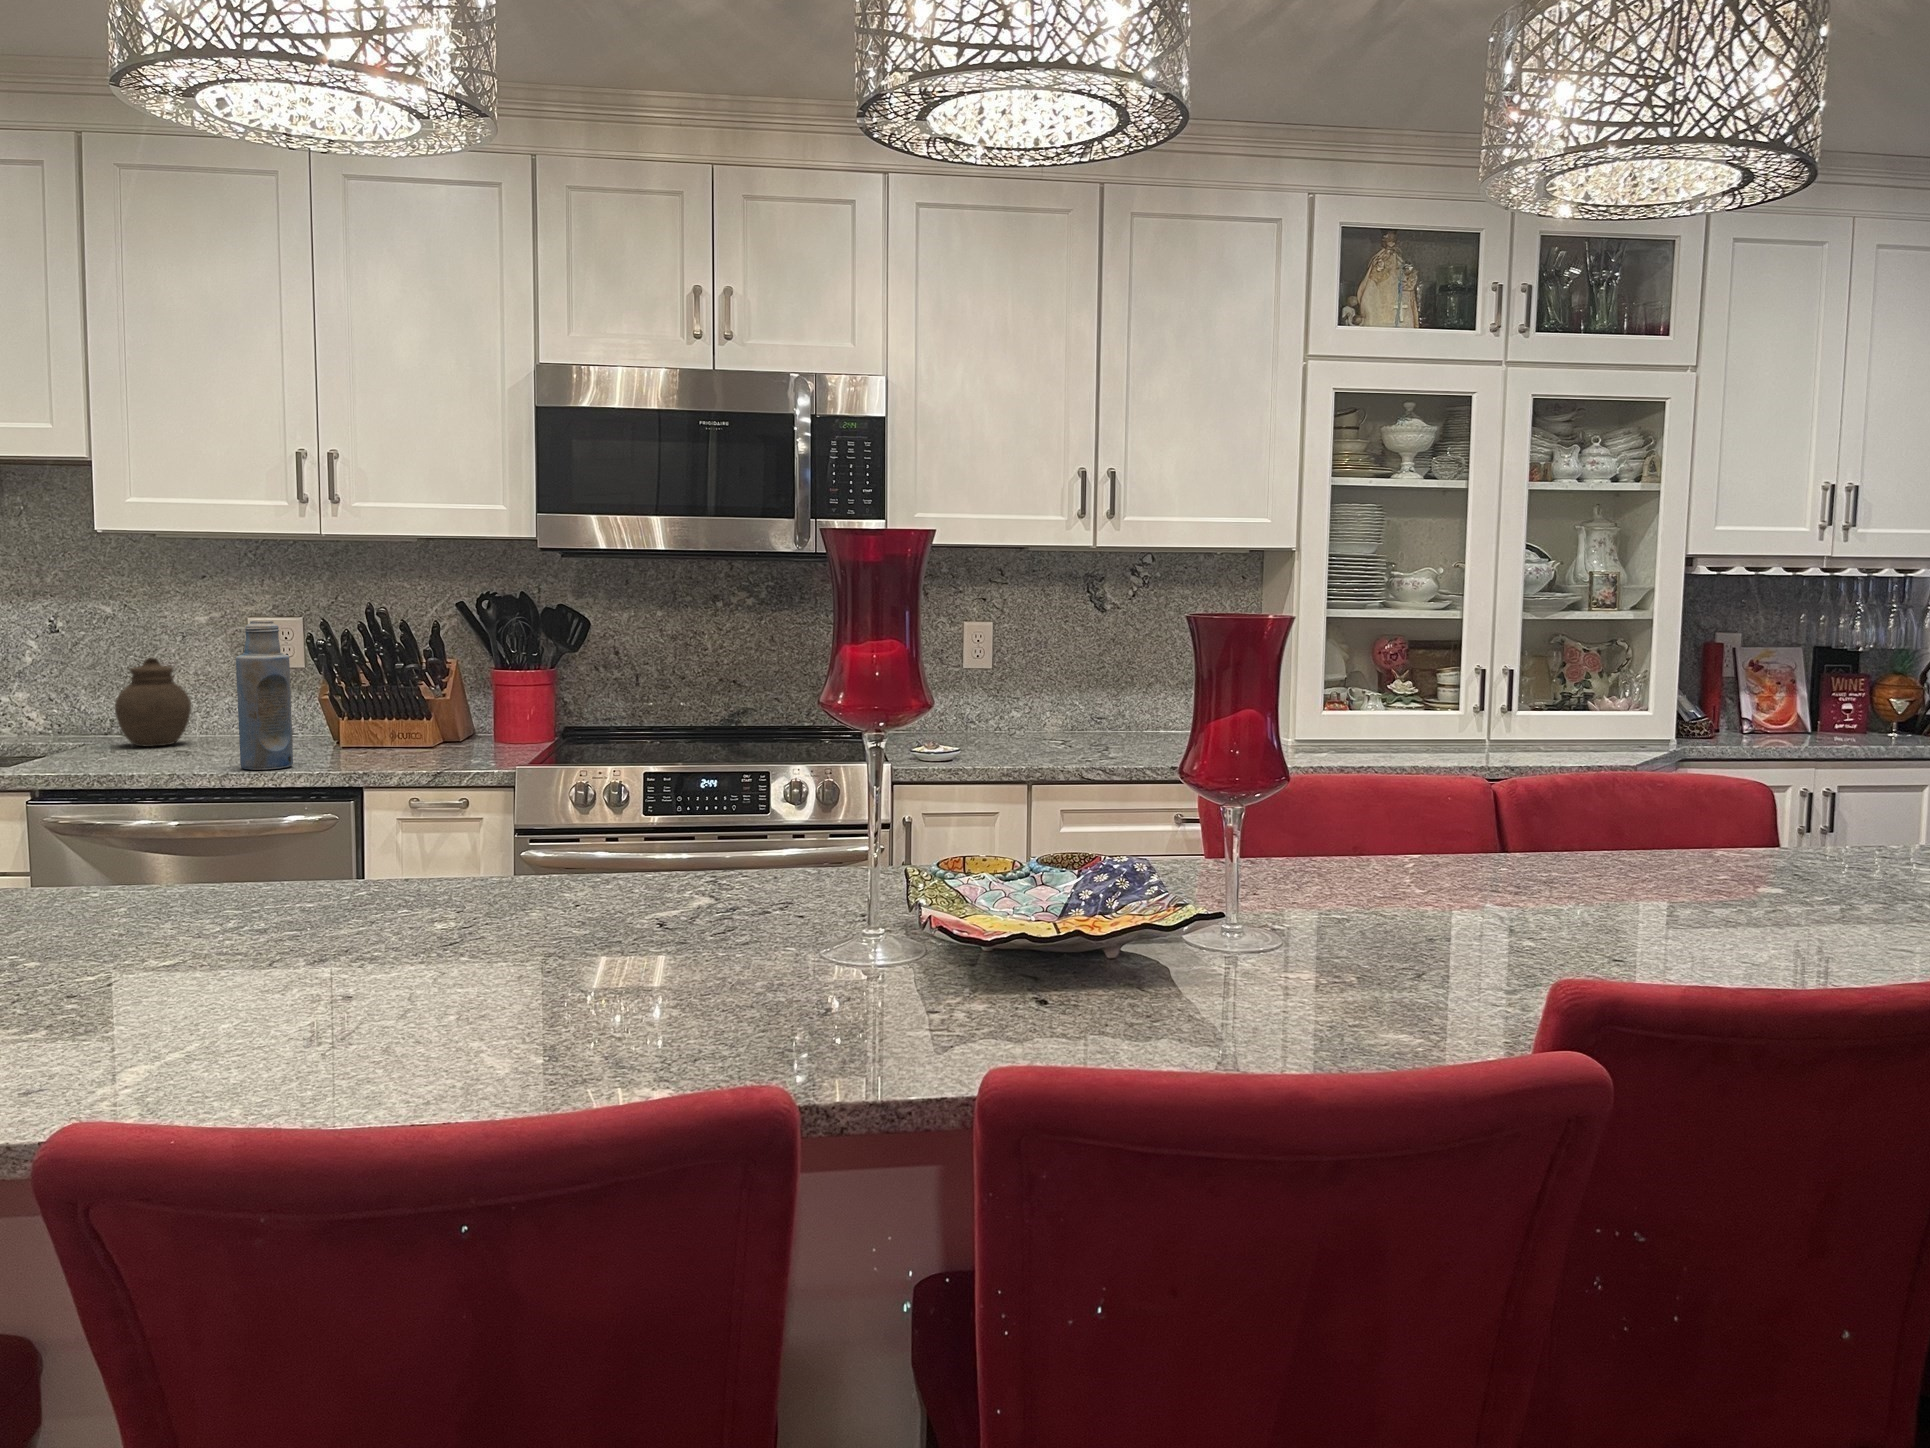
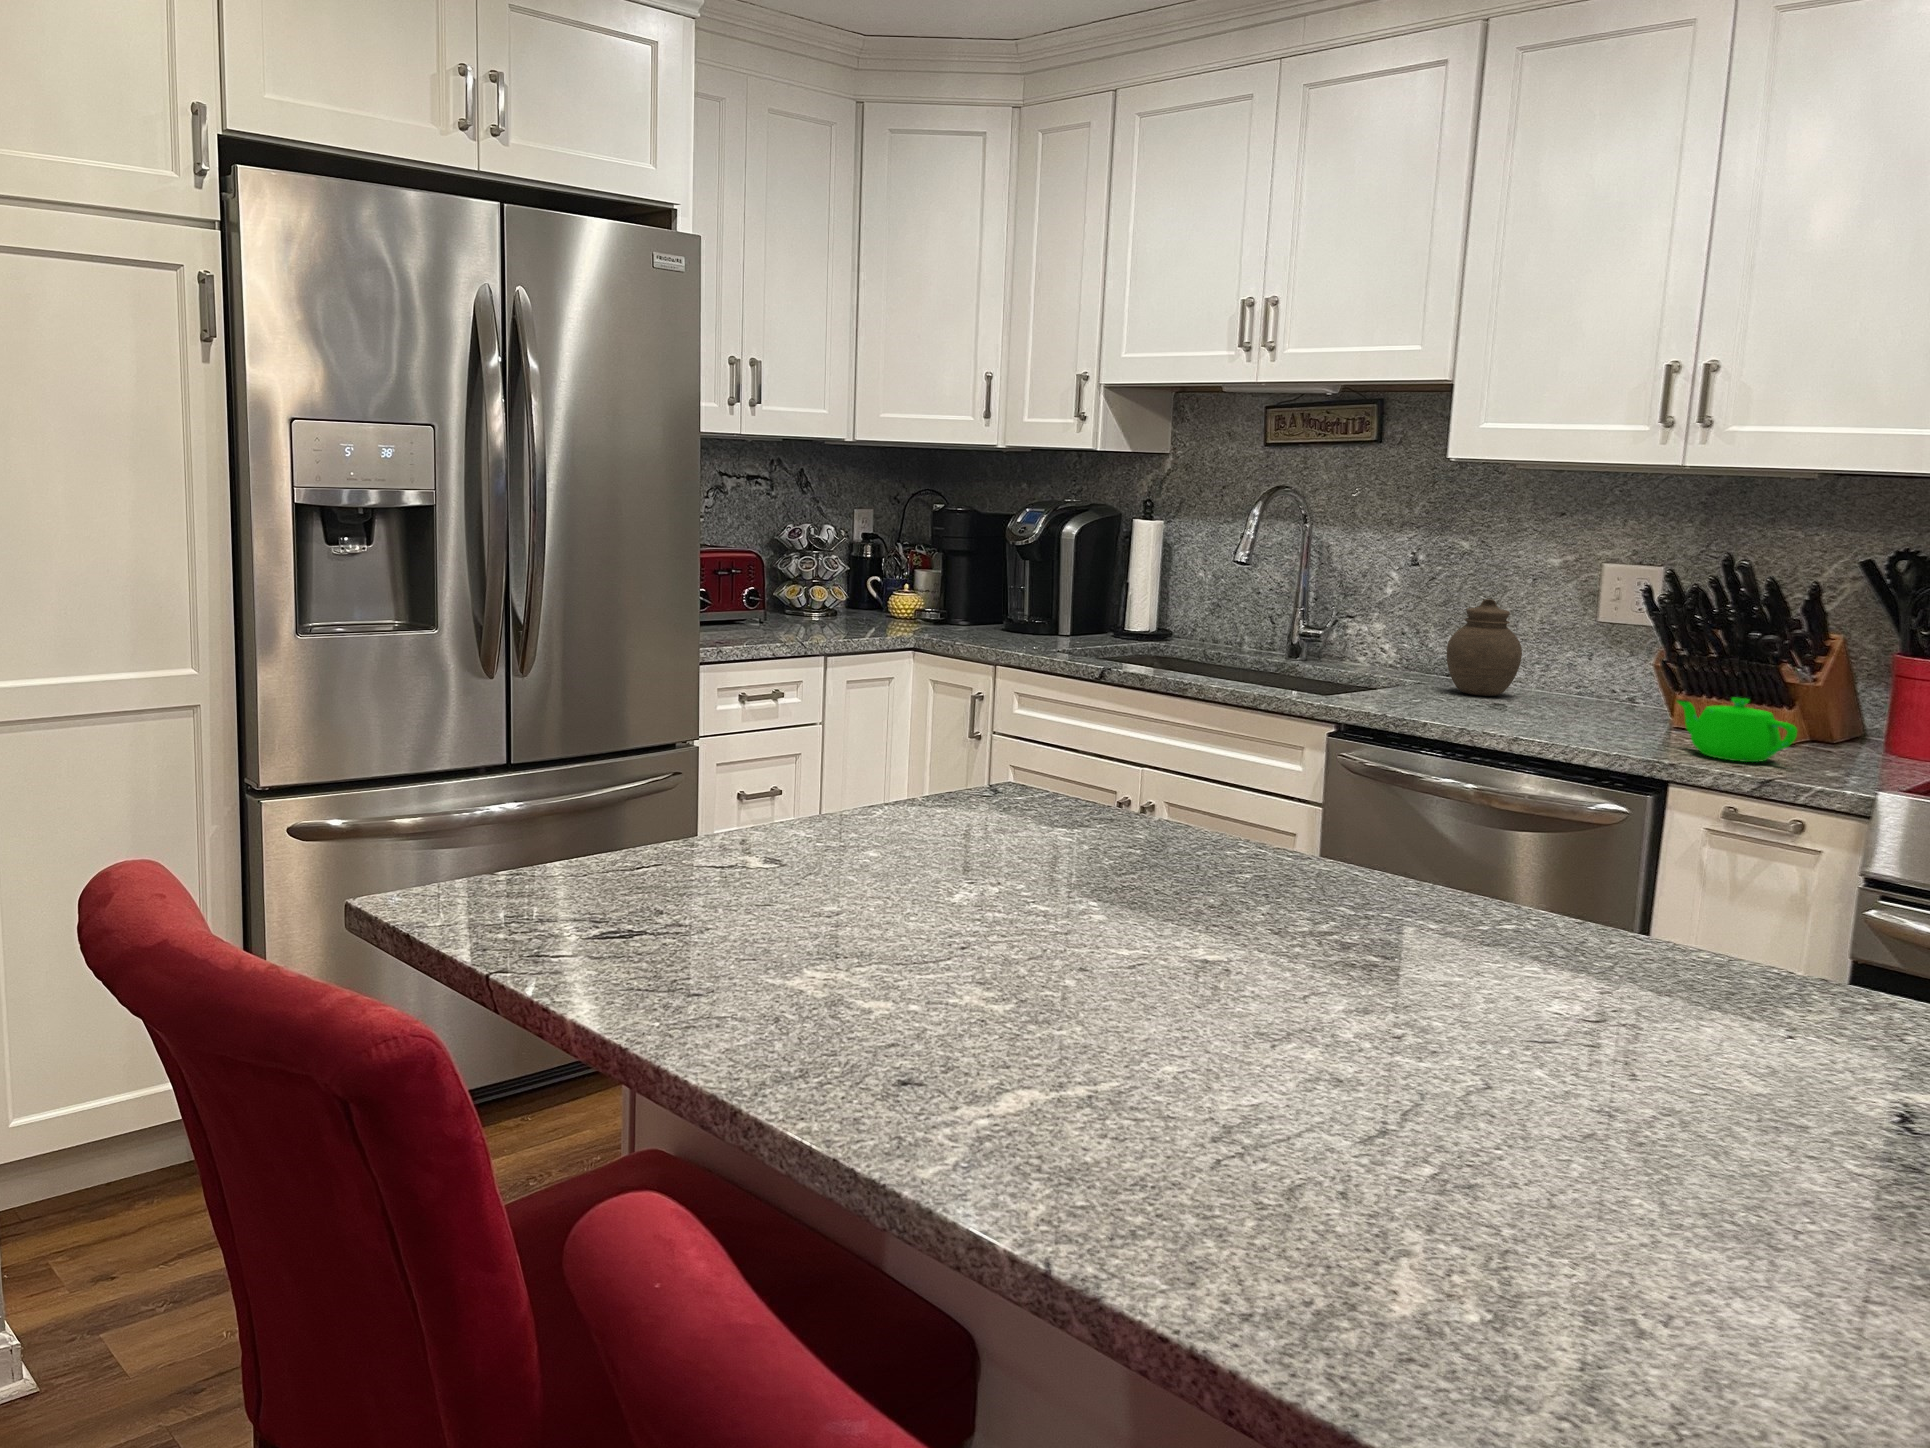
bottle: present [236,620,293,770] -> none [1535,563,1609,740]
teapot: none [352,715,448,763] -> present [1677,698,1797,762]

